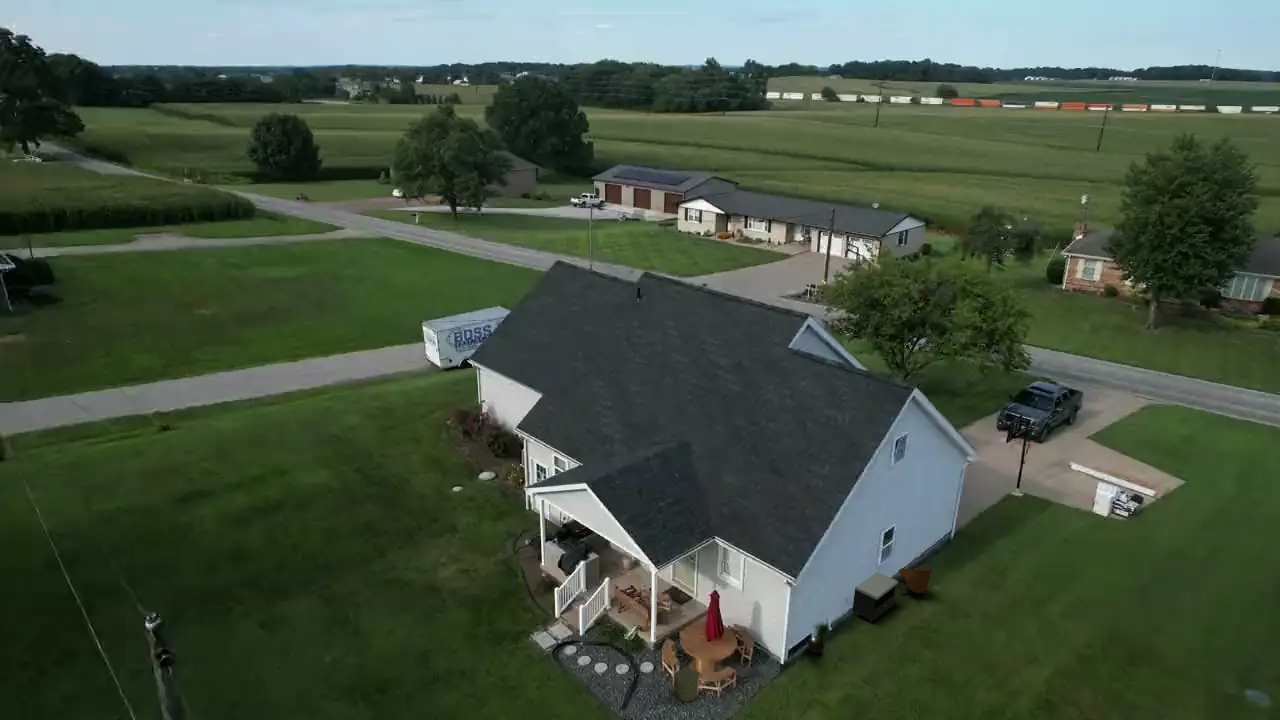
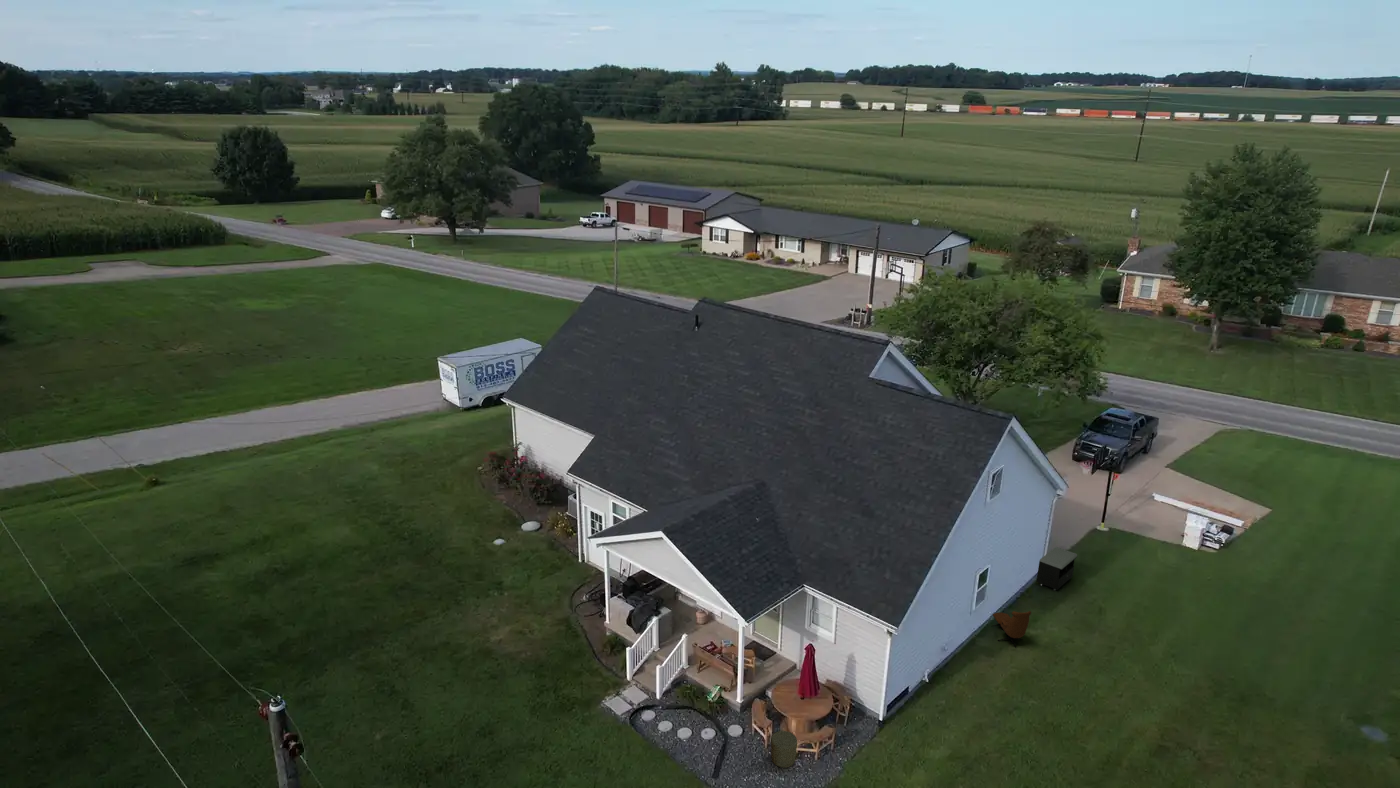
storage bench: present [852,572,898,621] -> present [1036,547,1077,590]
potted tree: present [808,622,830,653] -> none [907,673,934,708]

